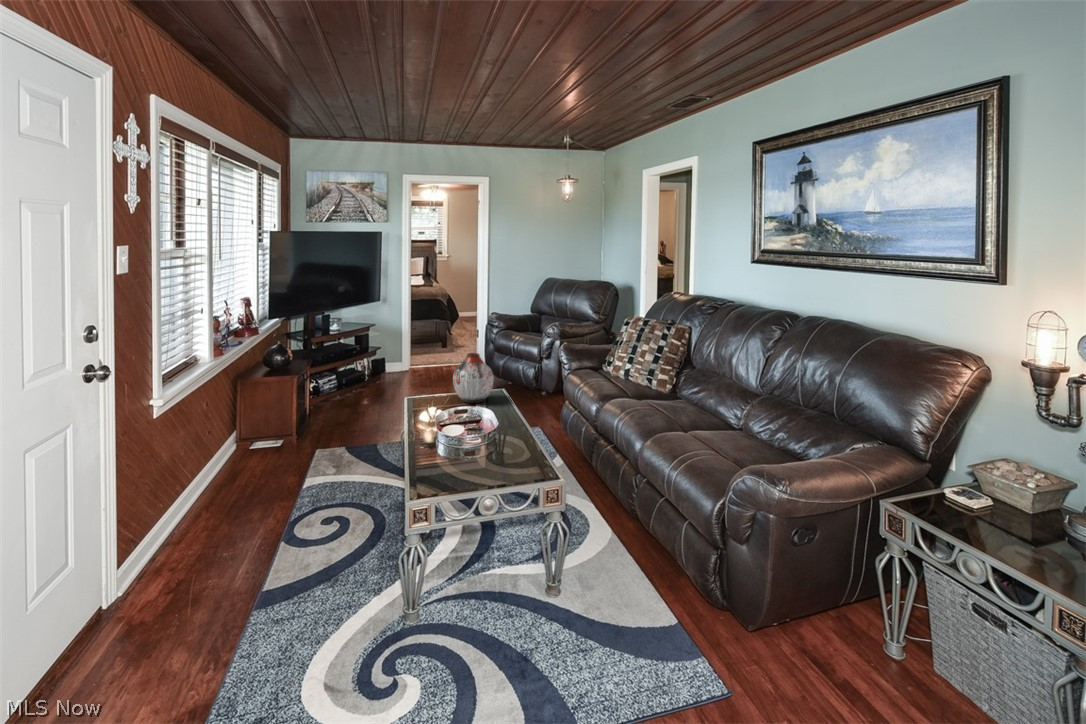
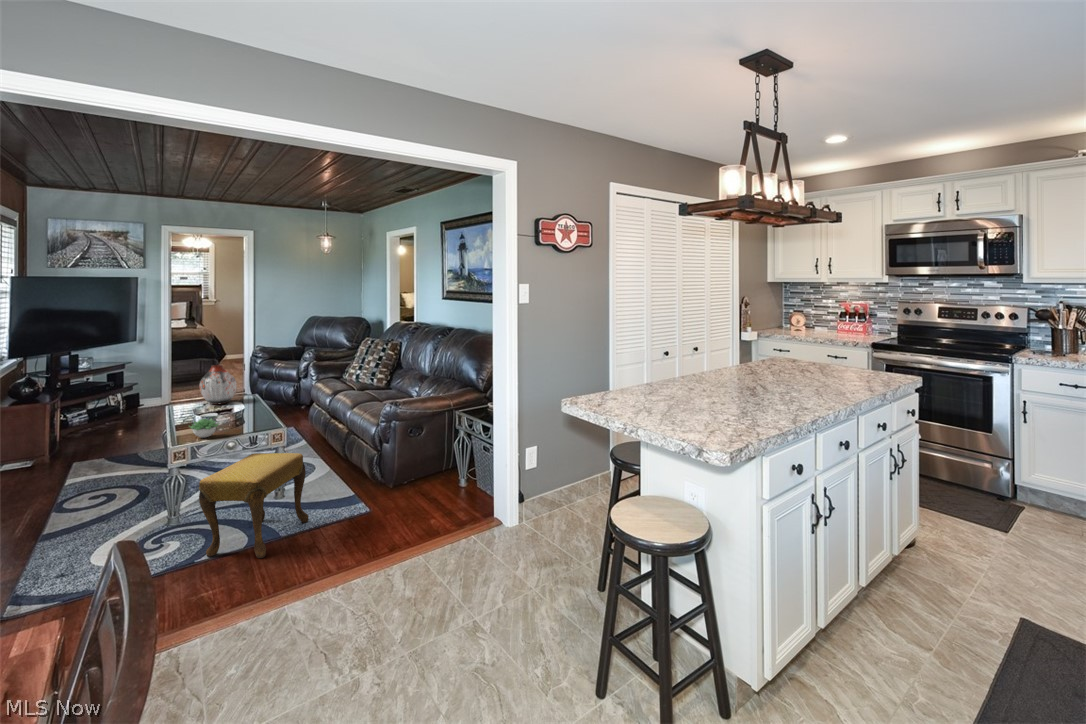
succulent plant: none [453,447,491,476] -> present [189,419,218,438]
footstool: none [474,508,606,696] -> present [199,453,309,558]

